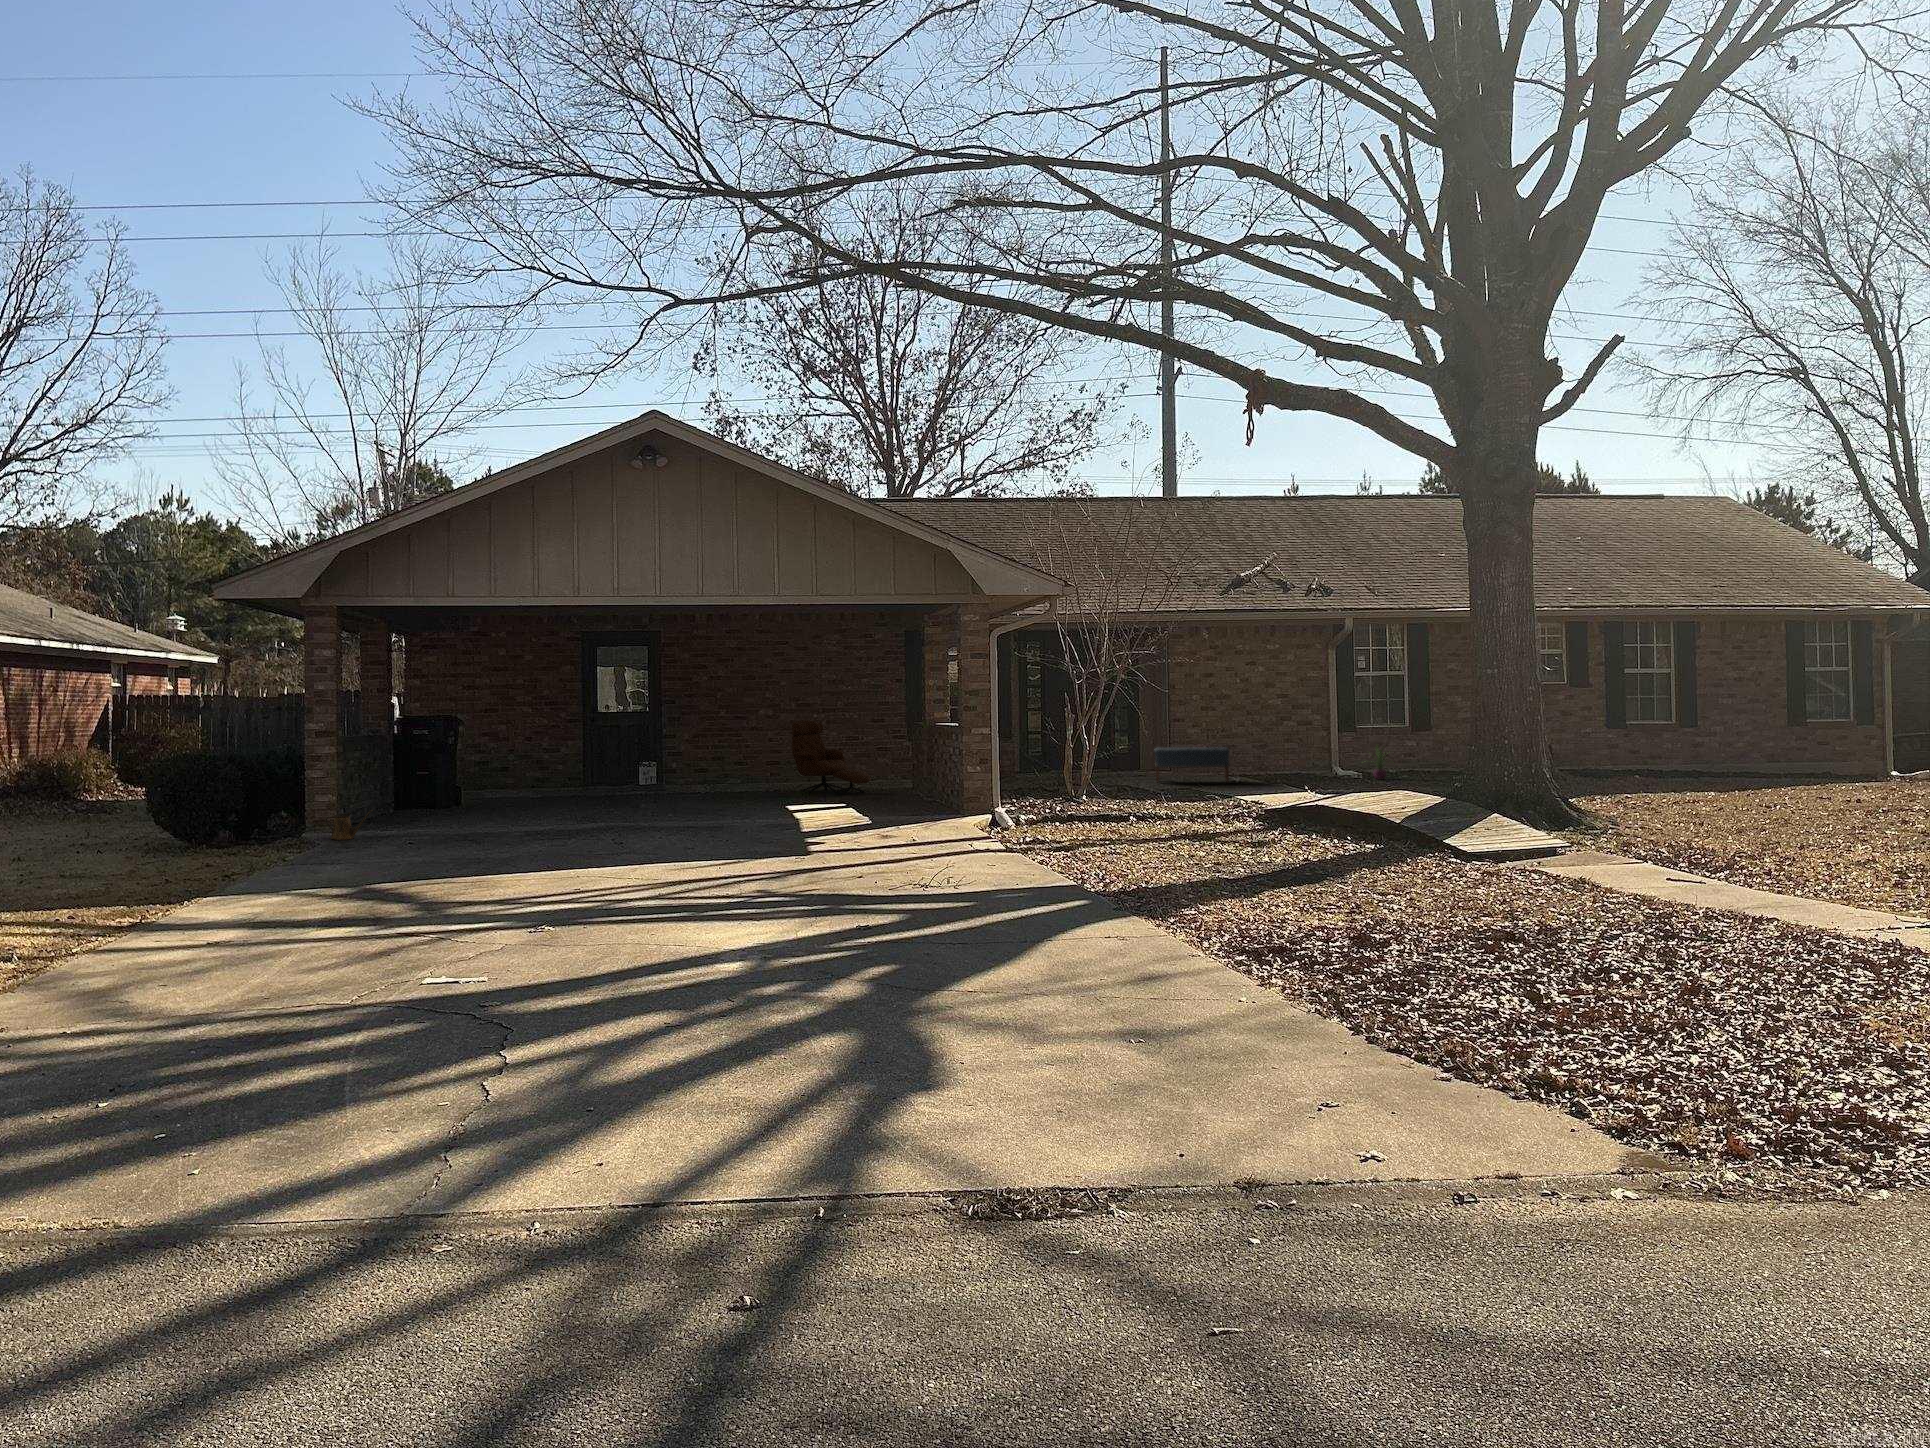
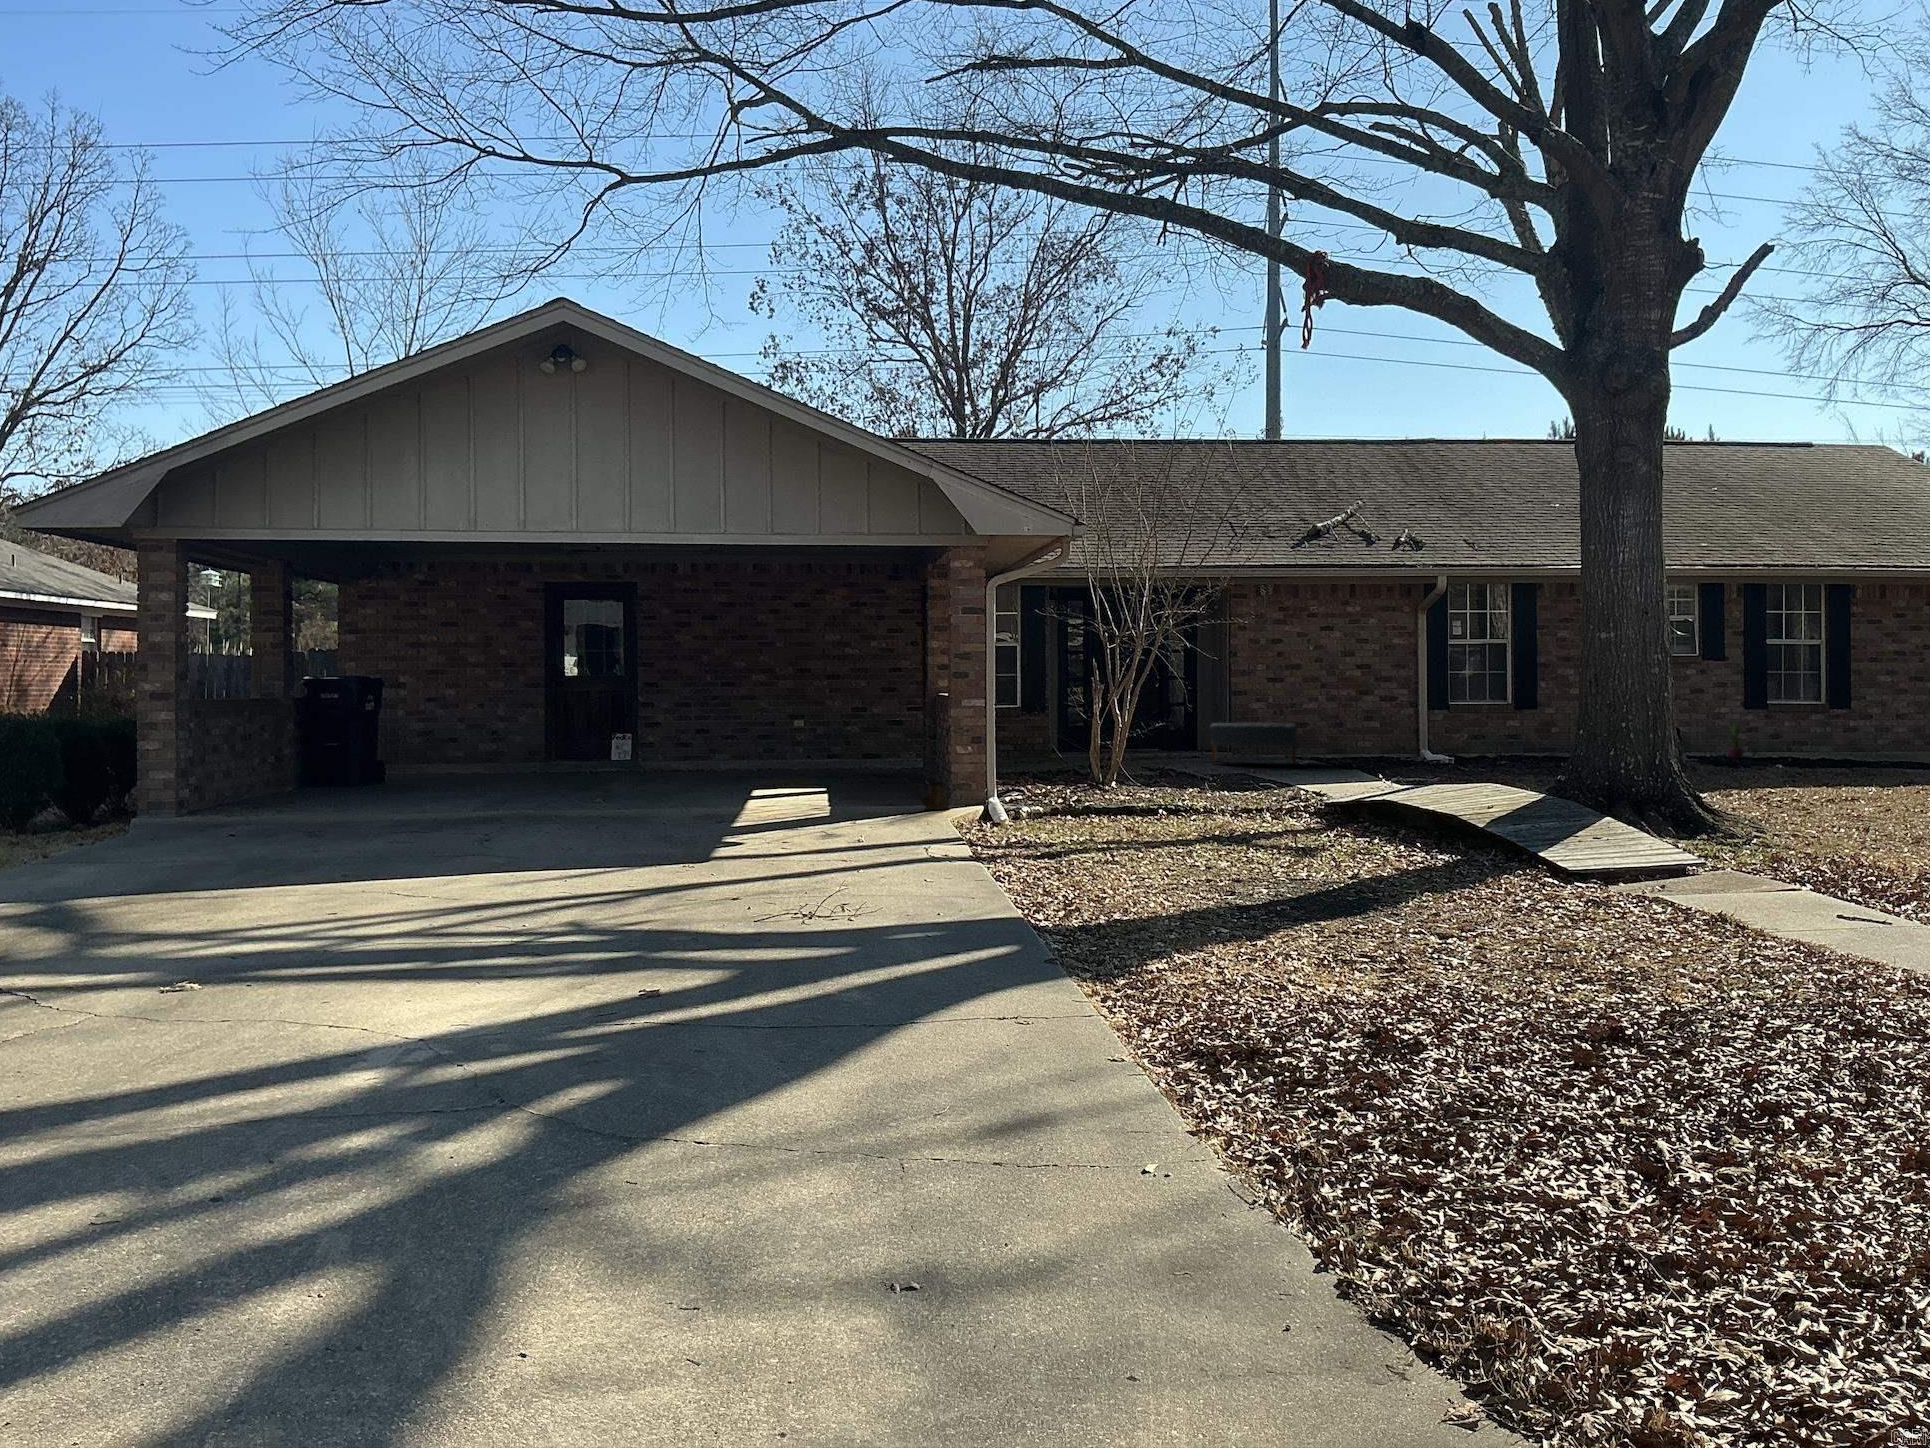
lounge chair: present [792,720,871,794] -> none [789,688,878,773]
decorative plant: present [1373,745,1393,779] -> present [1727,719,1744,759]
watering can: present [325,810,373,840] -> present [905,779,955,810]

